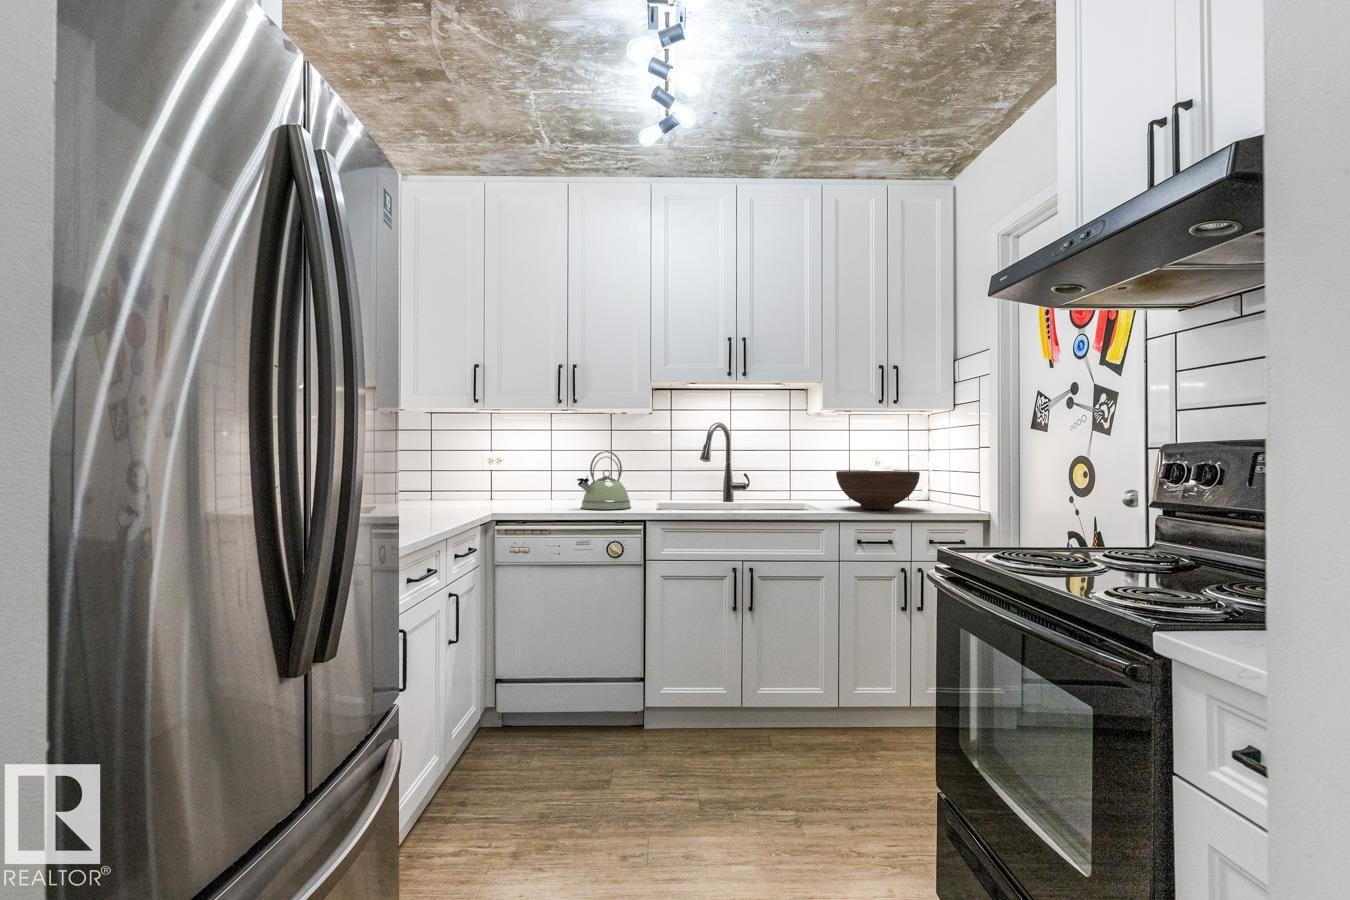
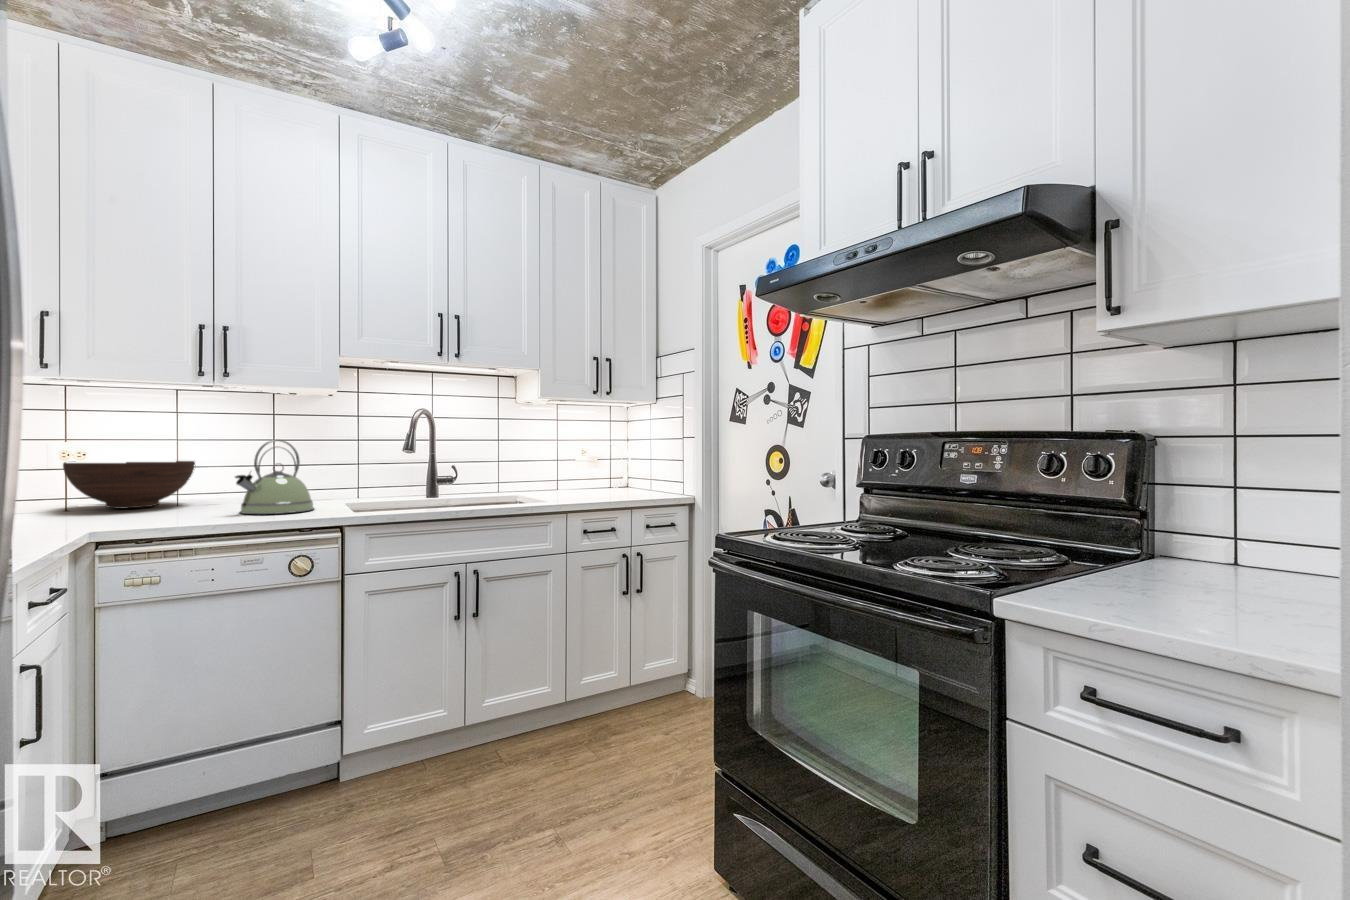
fruit bowl: present [836,471,920,509] -> present [63,461,195,508]

